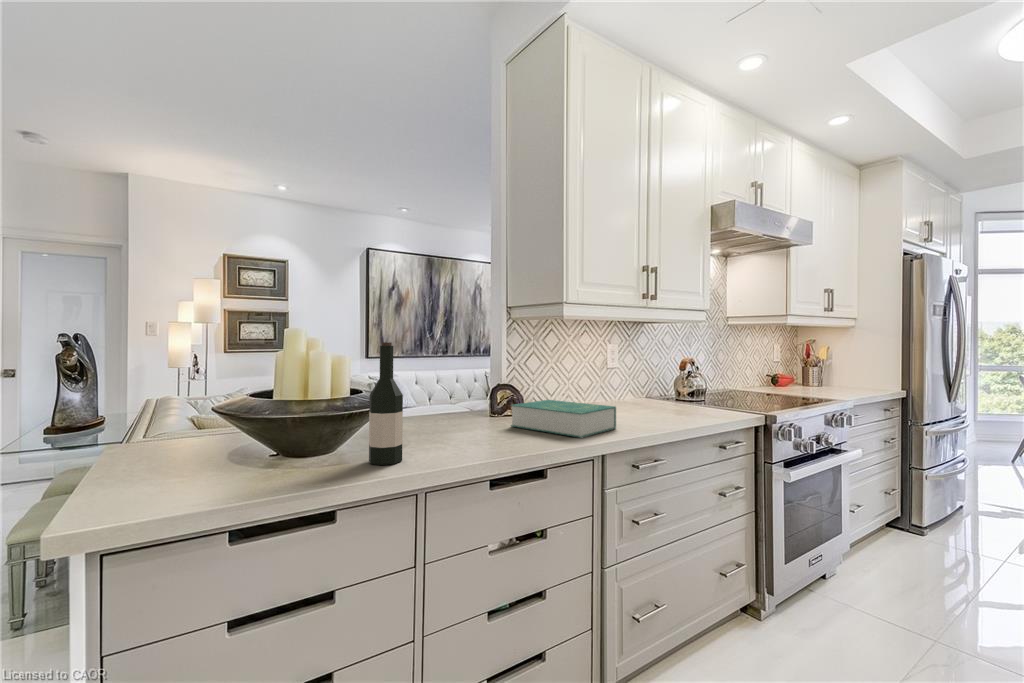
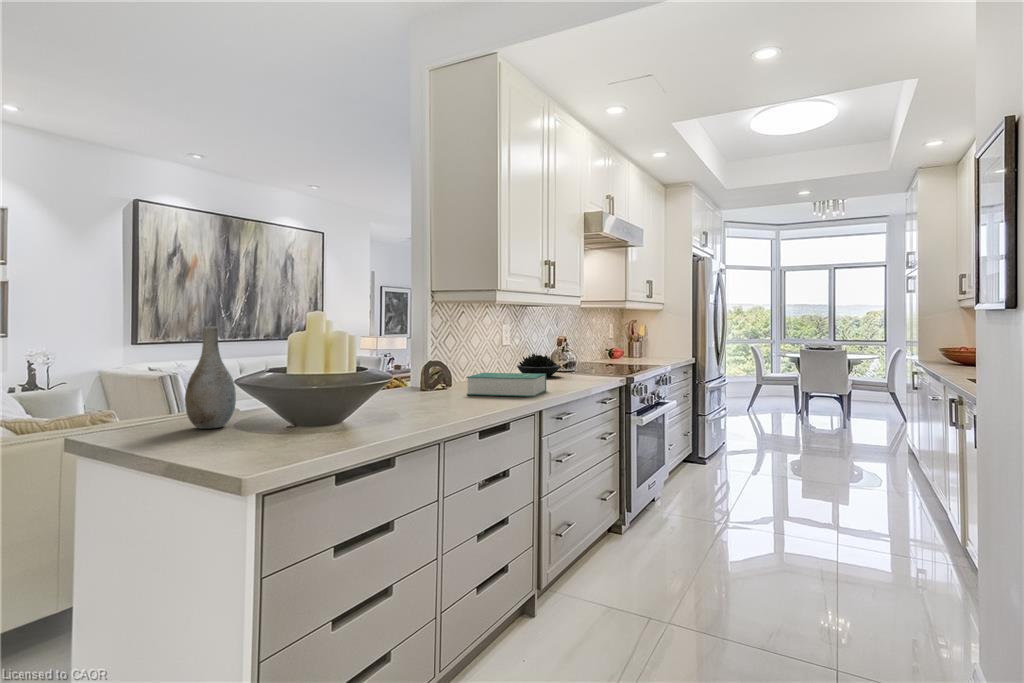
wine bottle: present [369,342,403,465] -> none [415,325,440,420]
vase: none [157,343,214,449] -> present [185,326,236,429]
succulent plant: none [619,378,673,407] -> present [517,354,560,377]

